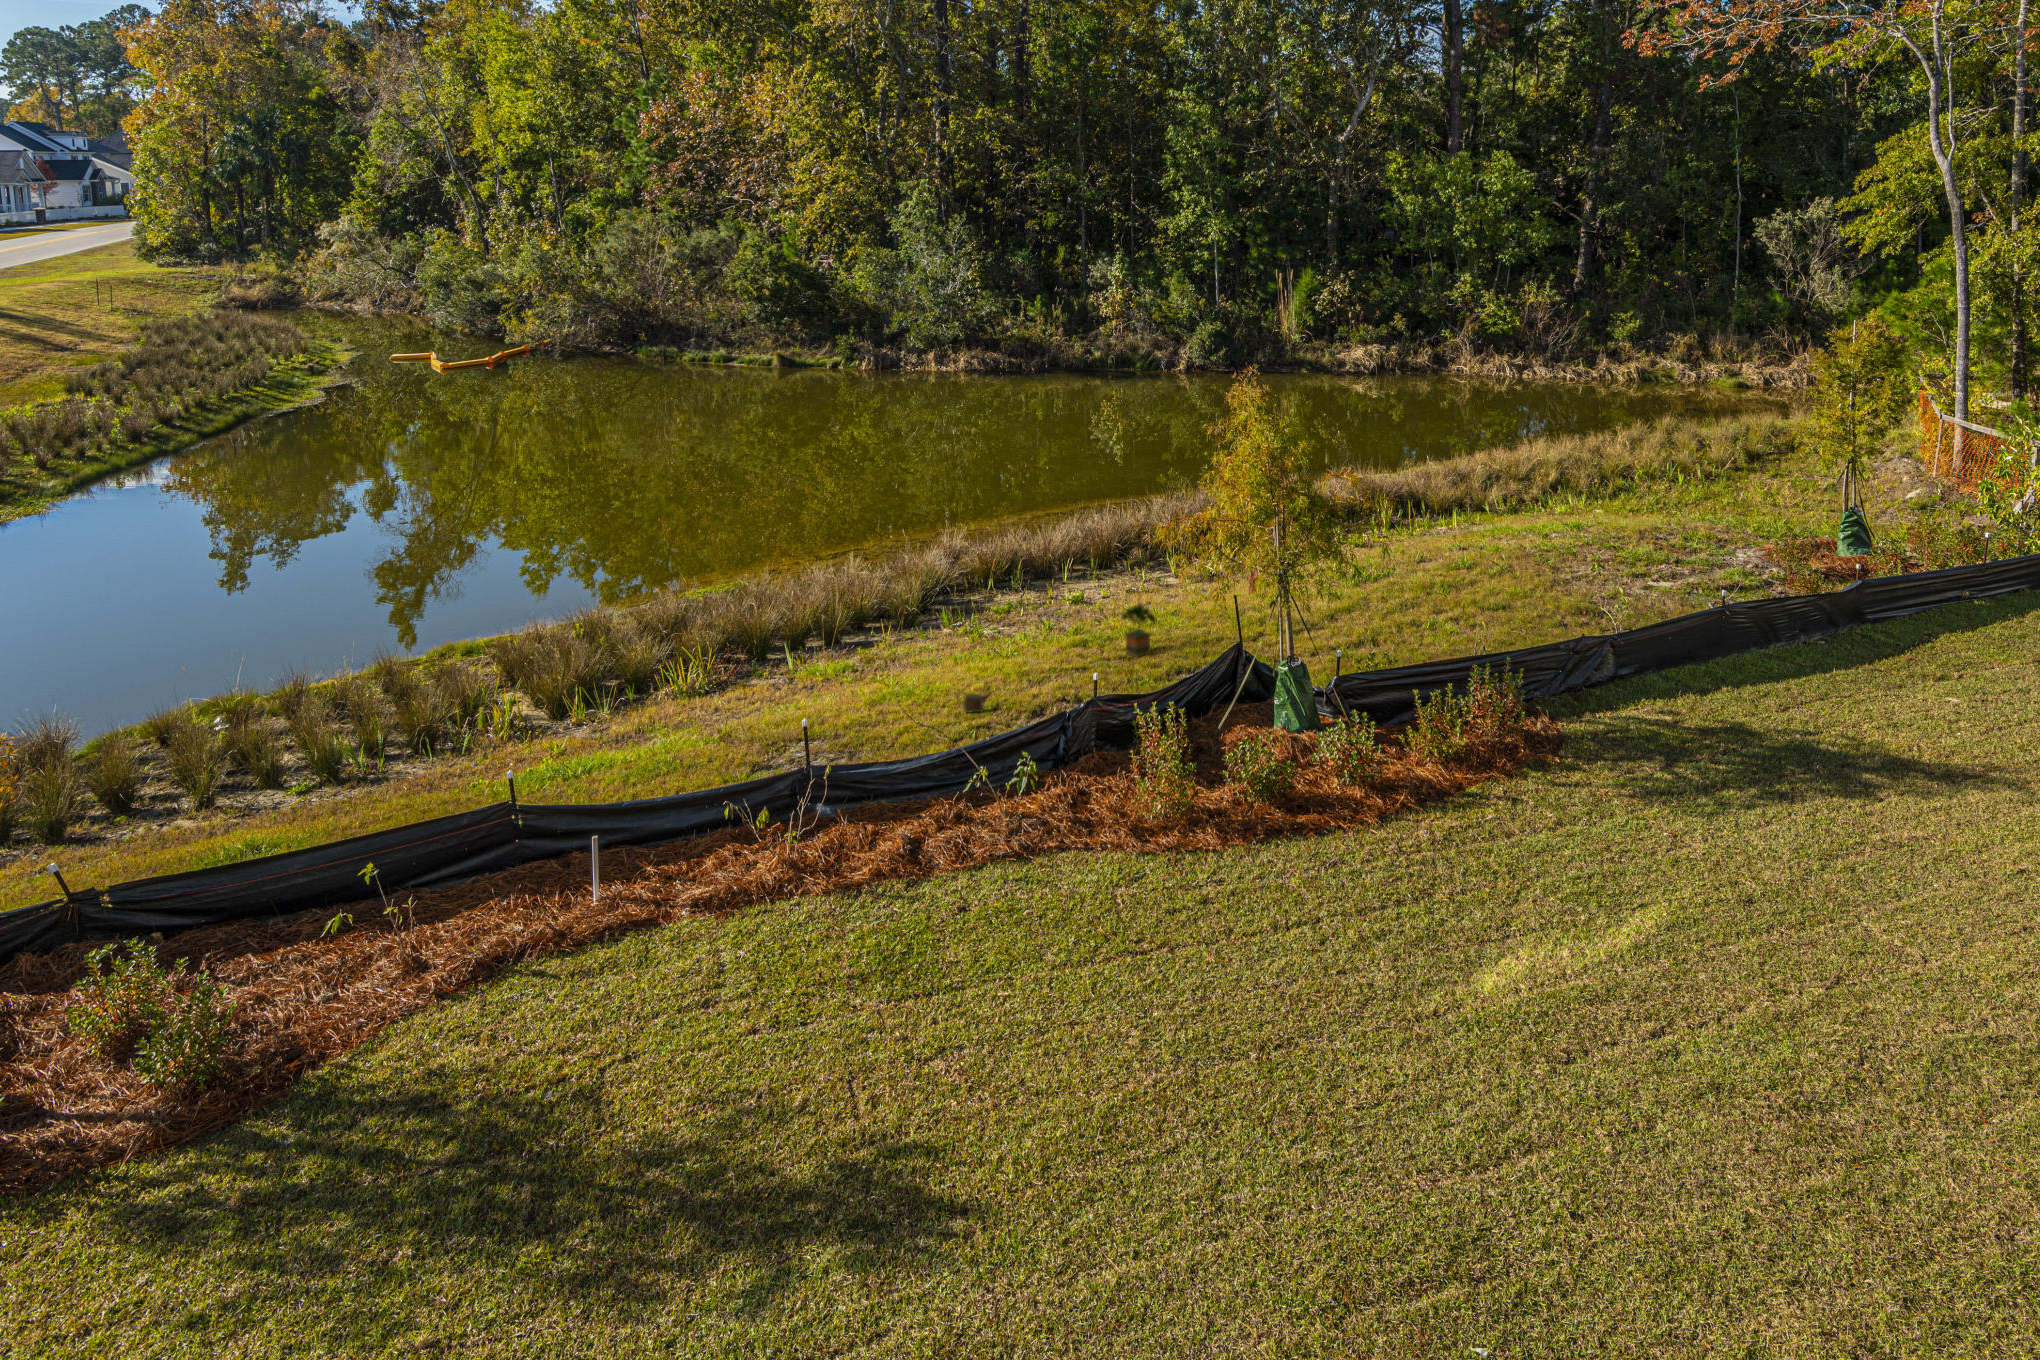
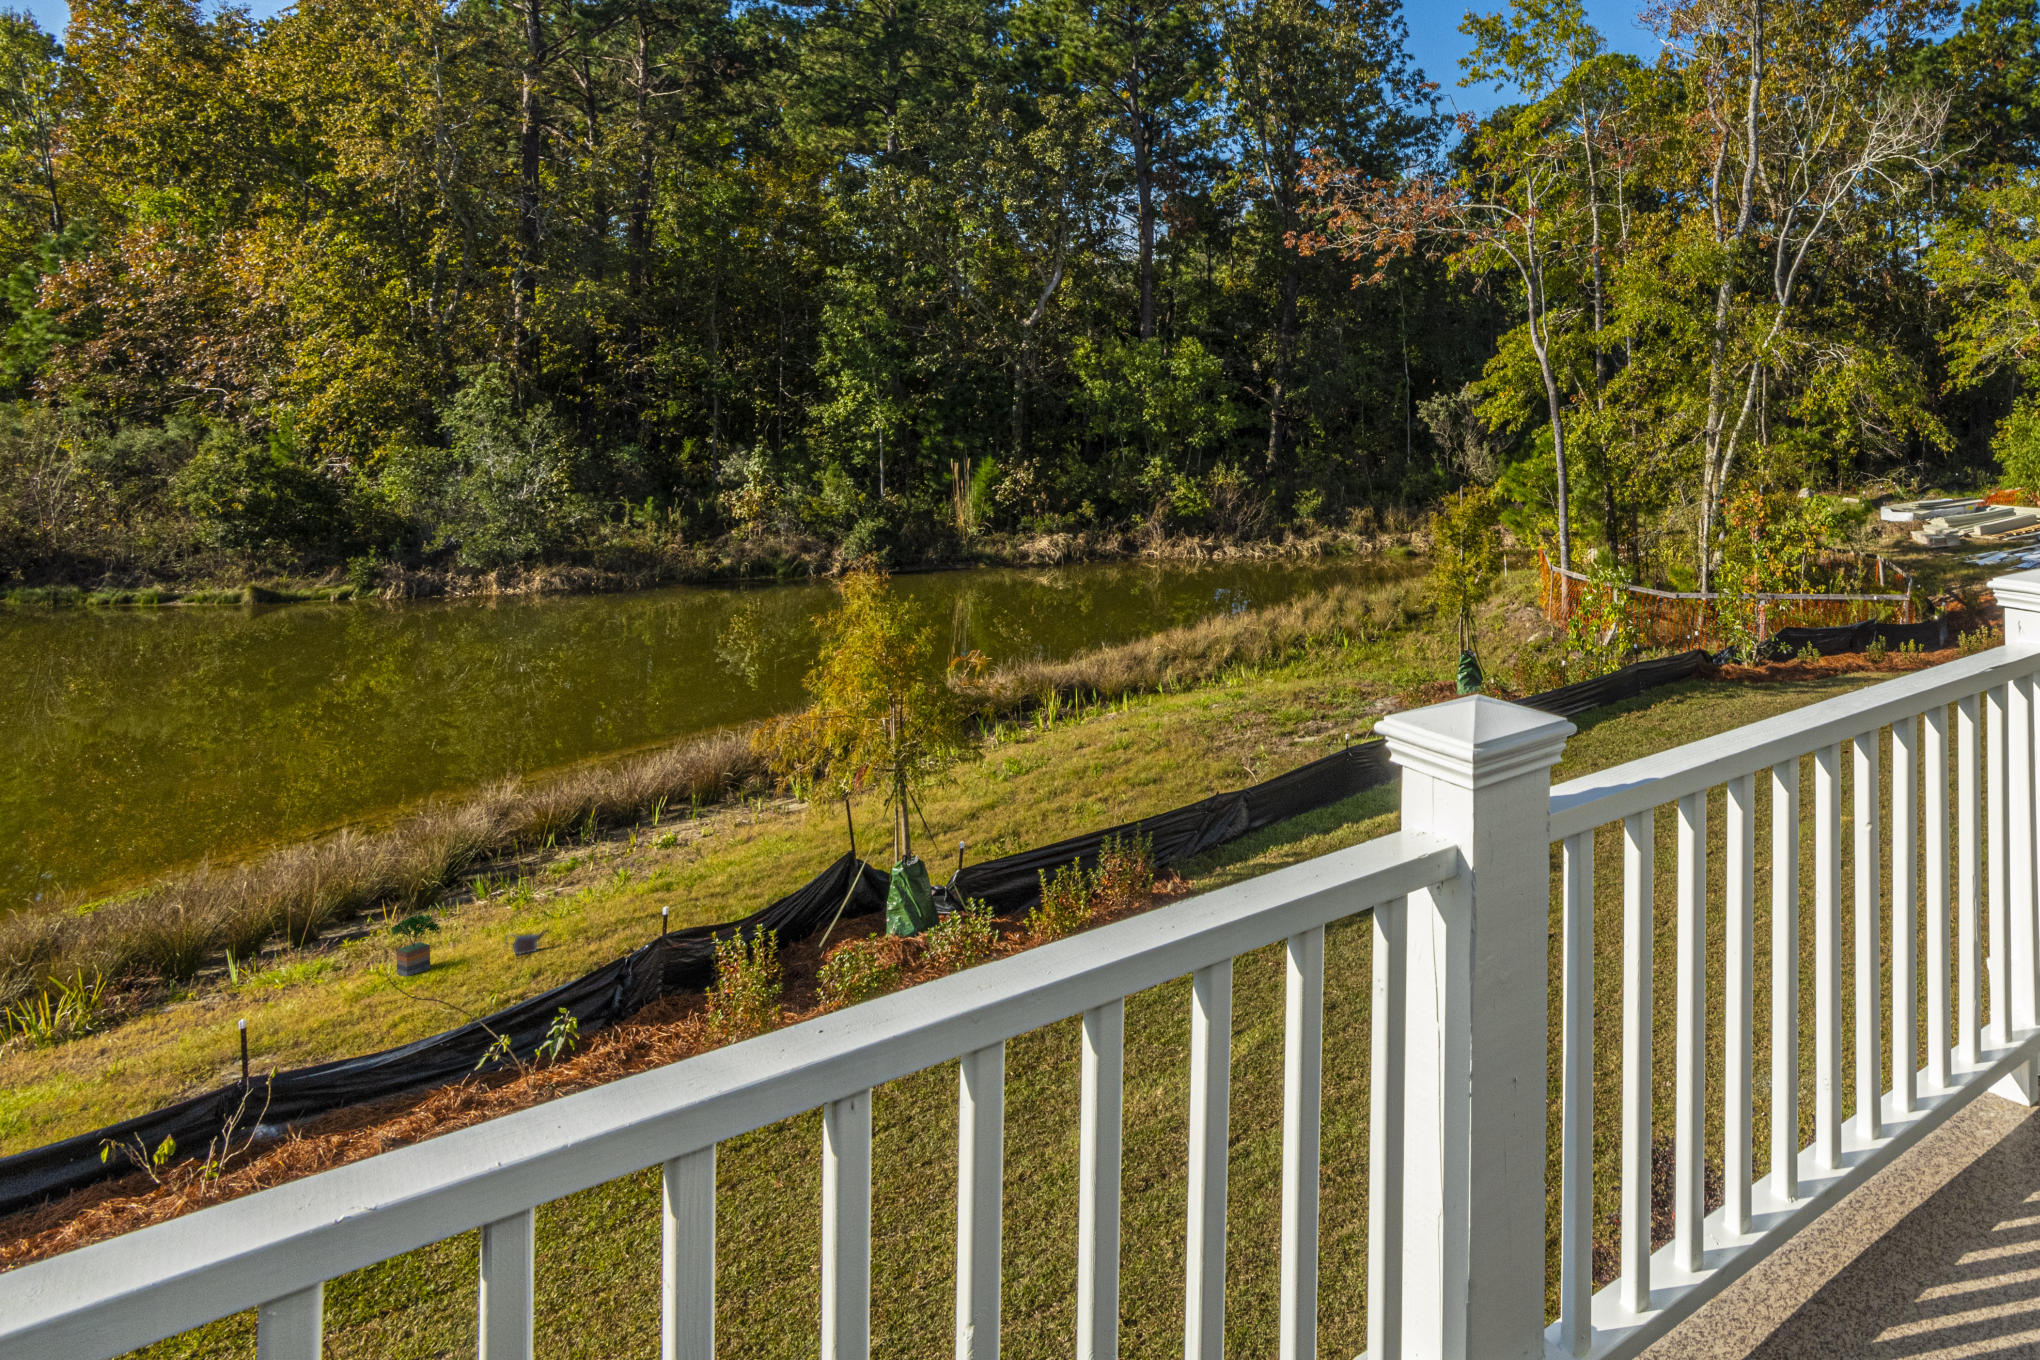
potted tree: present [1122,606,1157,657] -> present [391,914,440,976]

